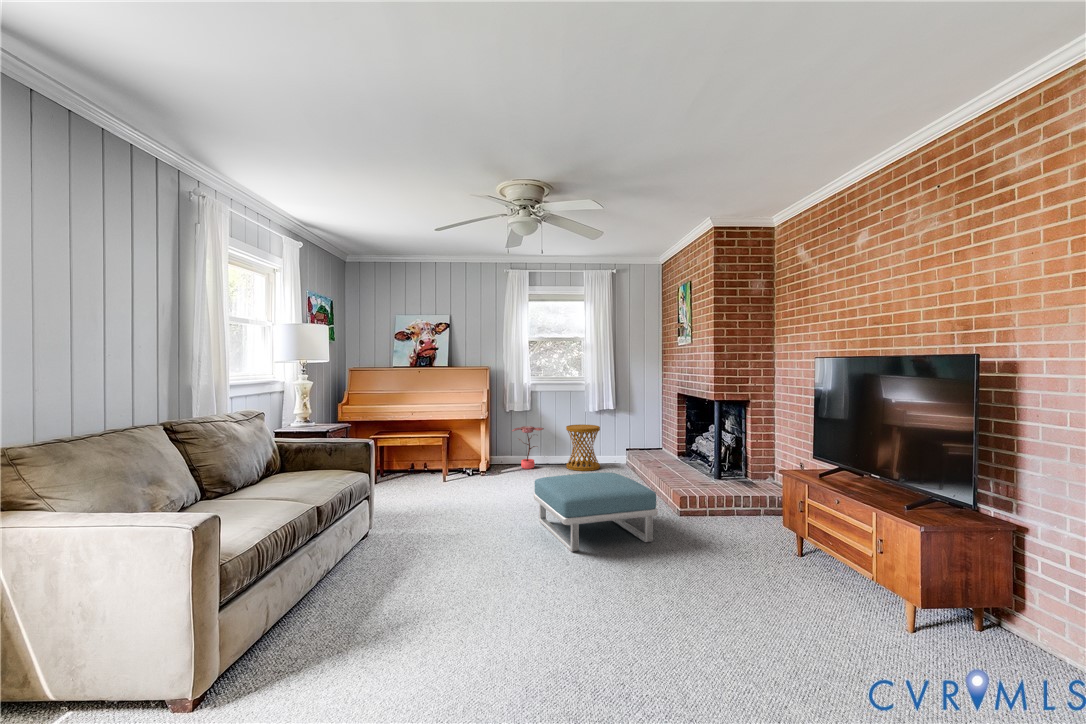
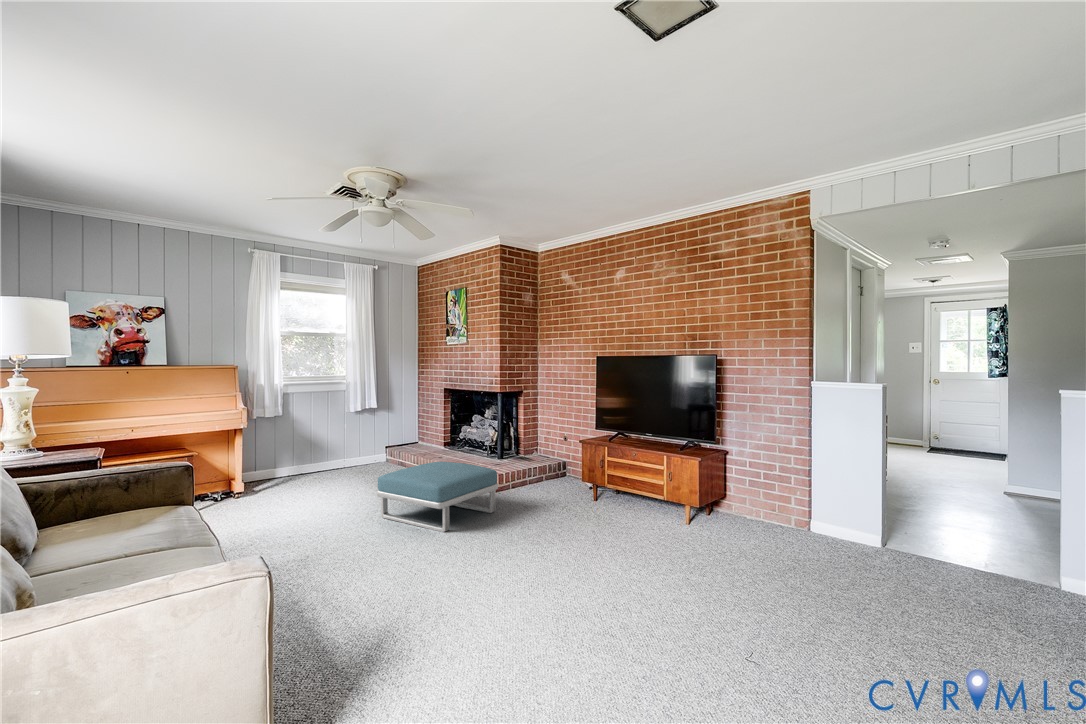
side table: present [566,425,600,471] -> none [335,425,372,472]
potted plant: present [512,426,544,469] -> none [274,432,311,478]

